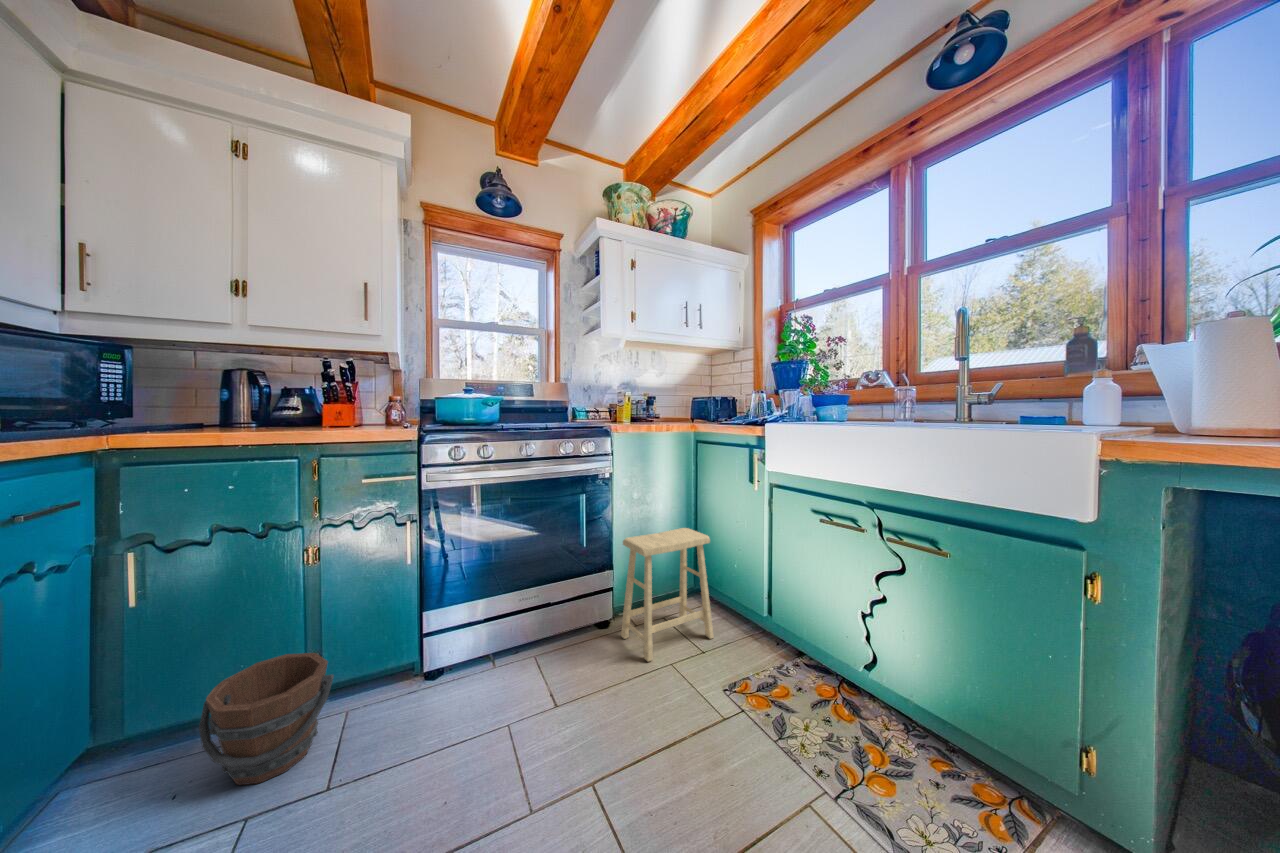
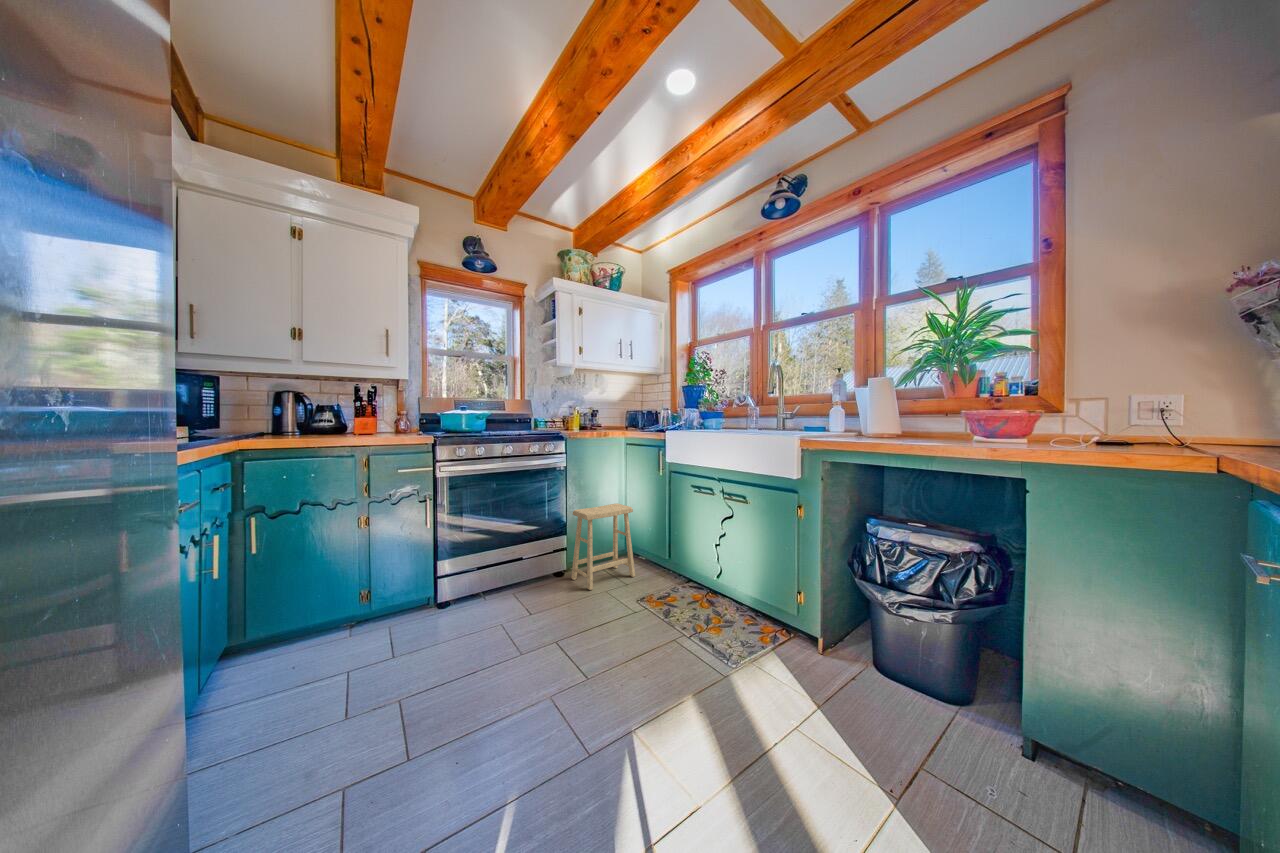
bucket: present [199,653,334,785] -> none [306,583,386,657]

